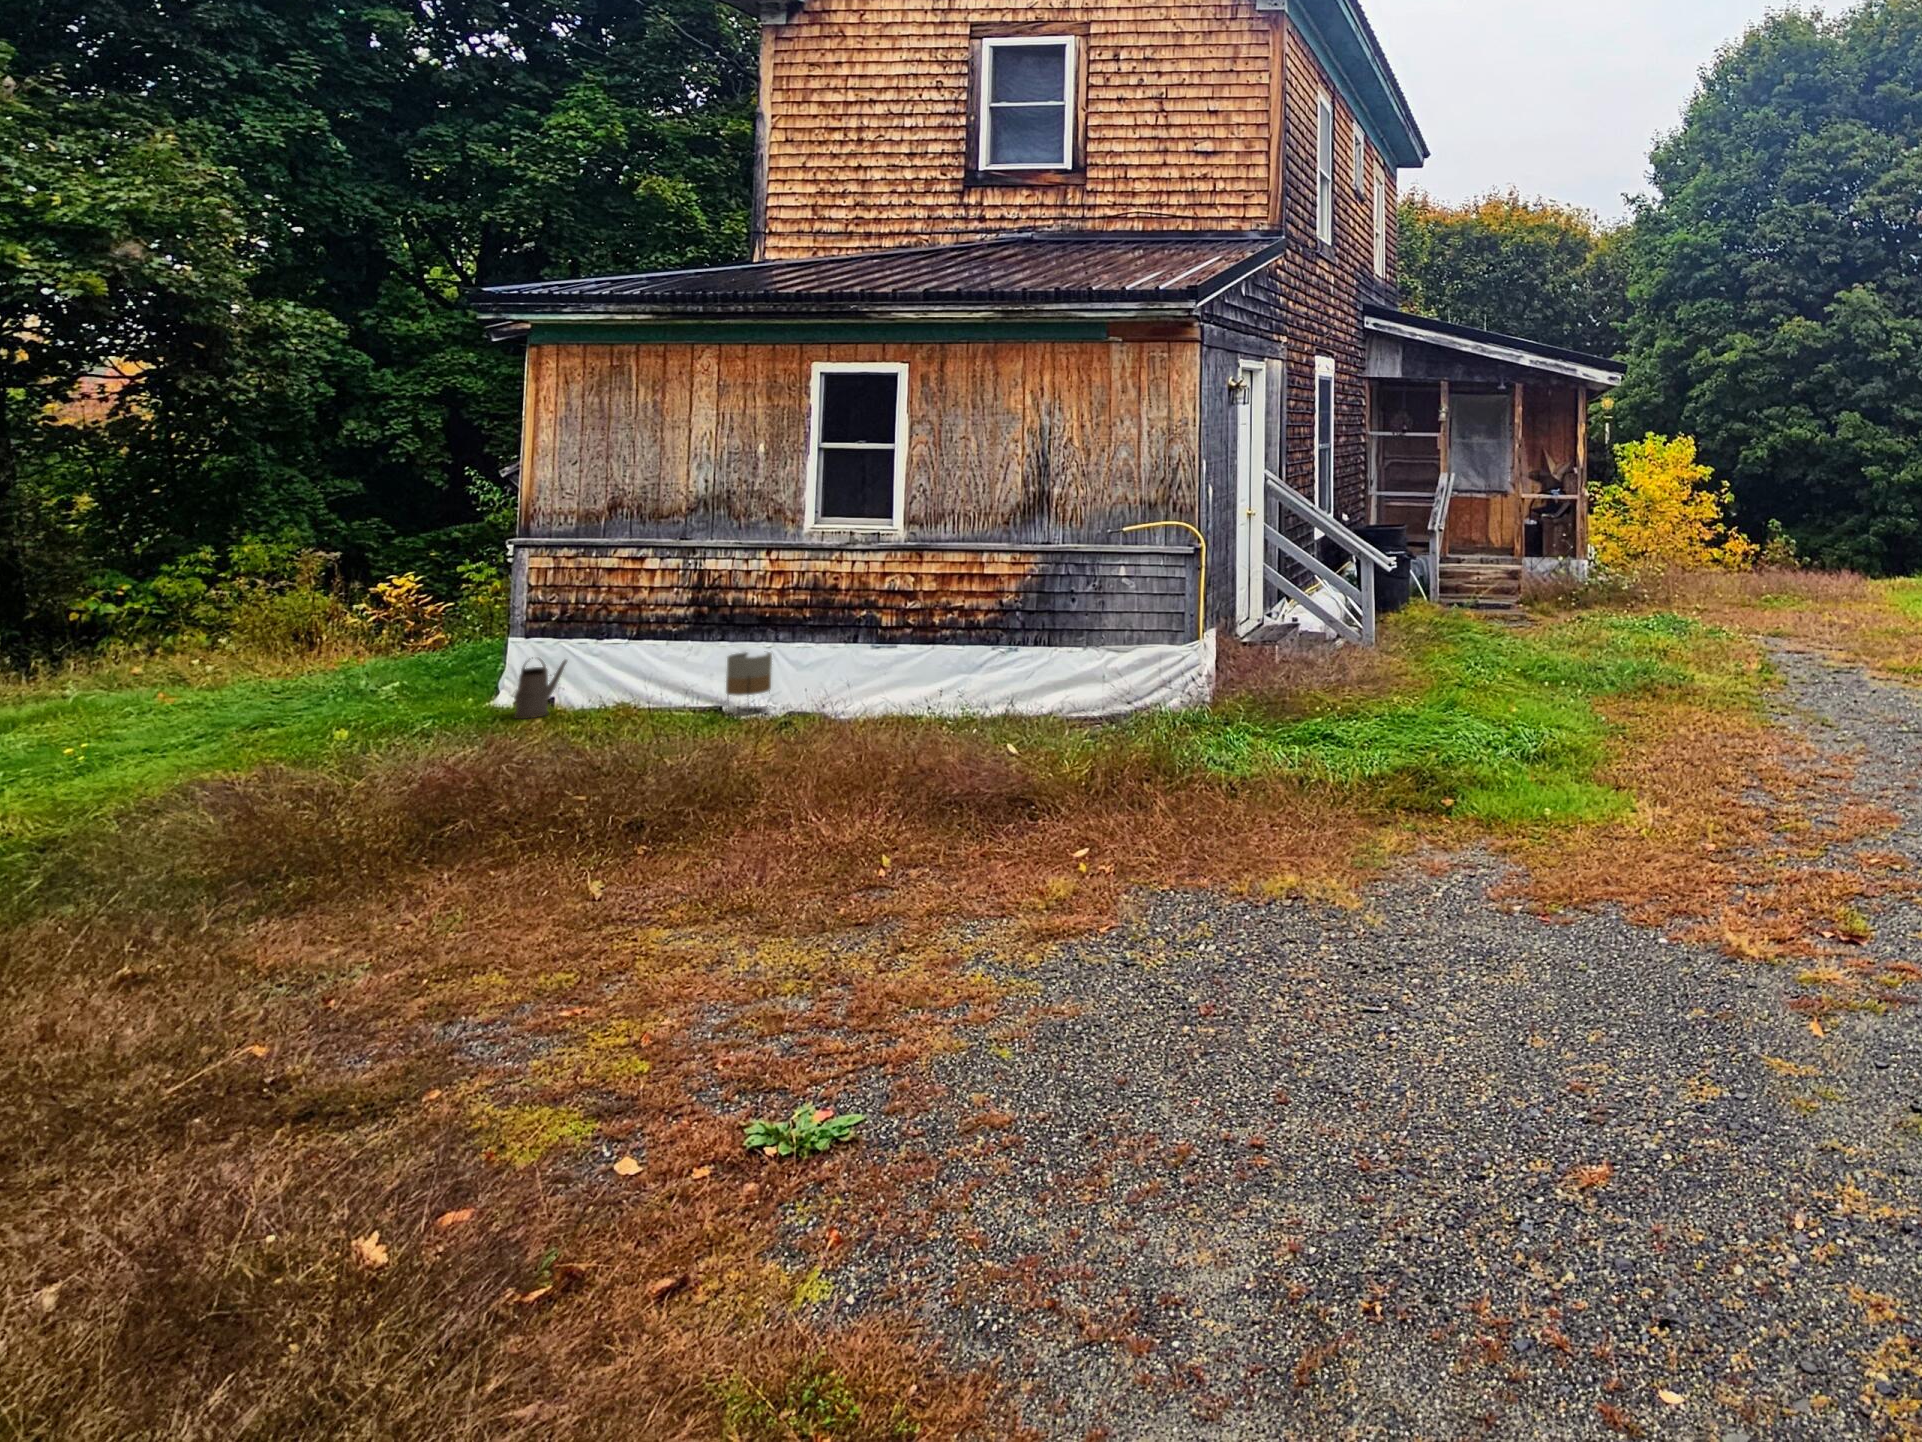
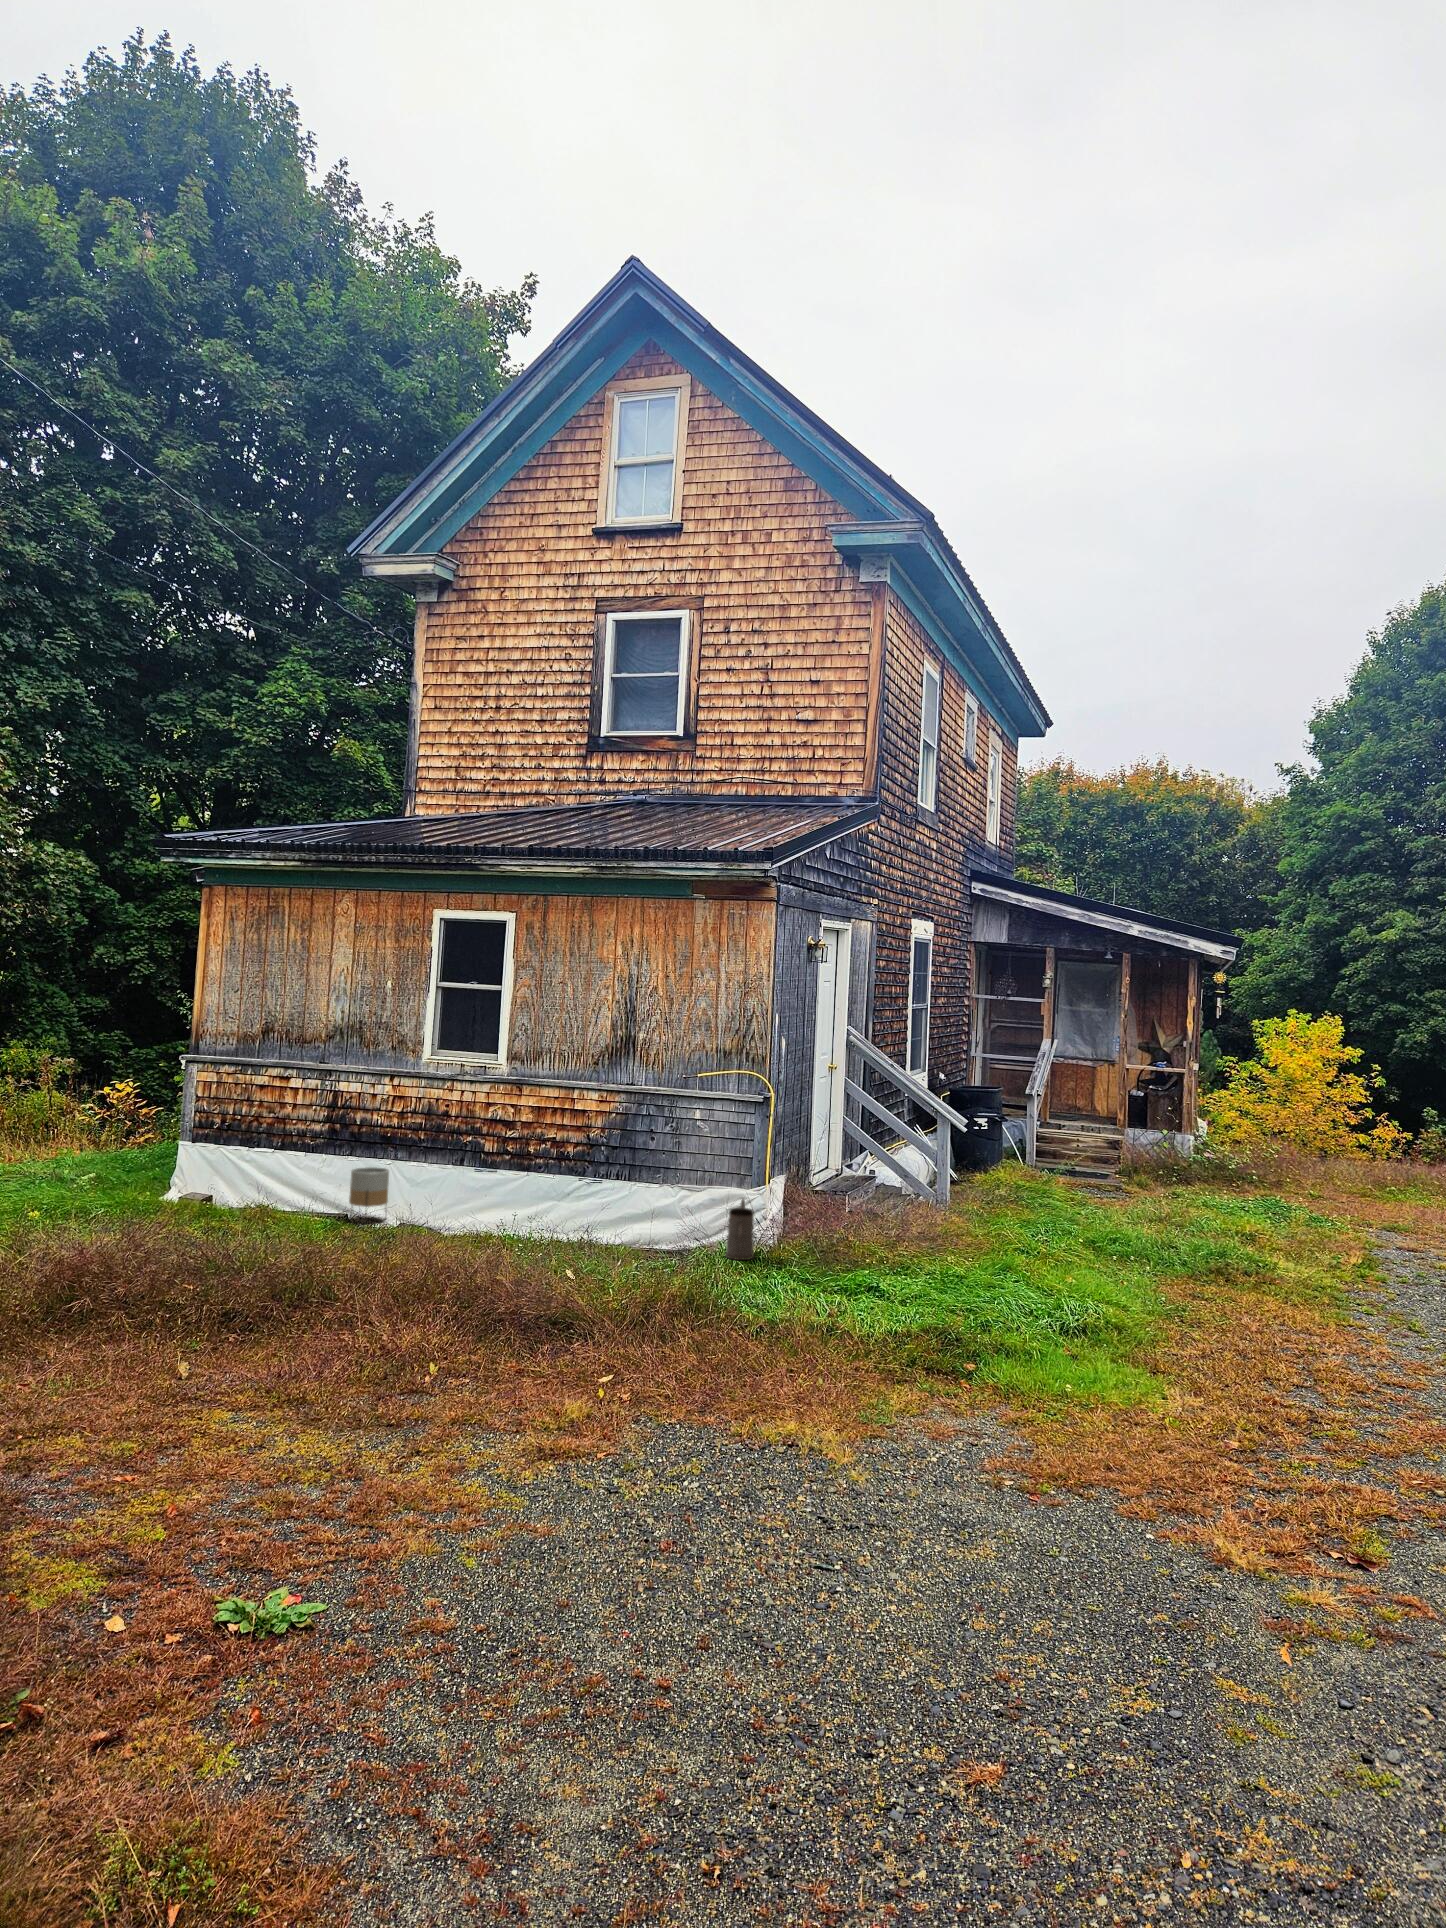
watering can: present [514,658,567,719] -> present [725,1198,754,1260]

